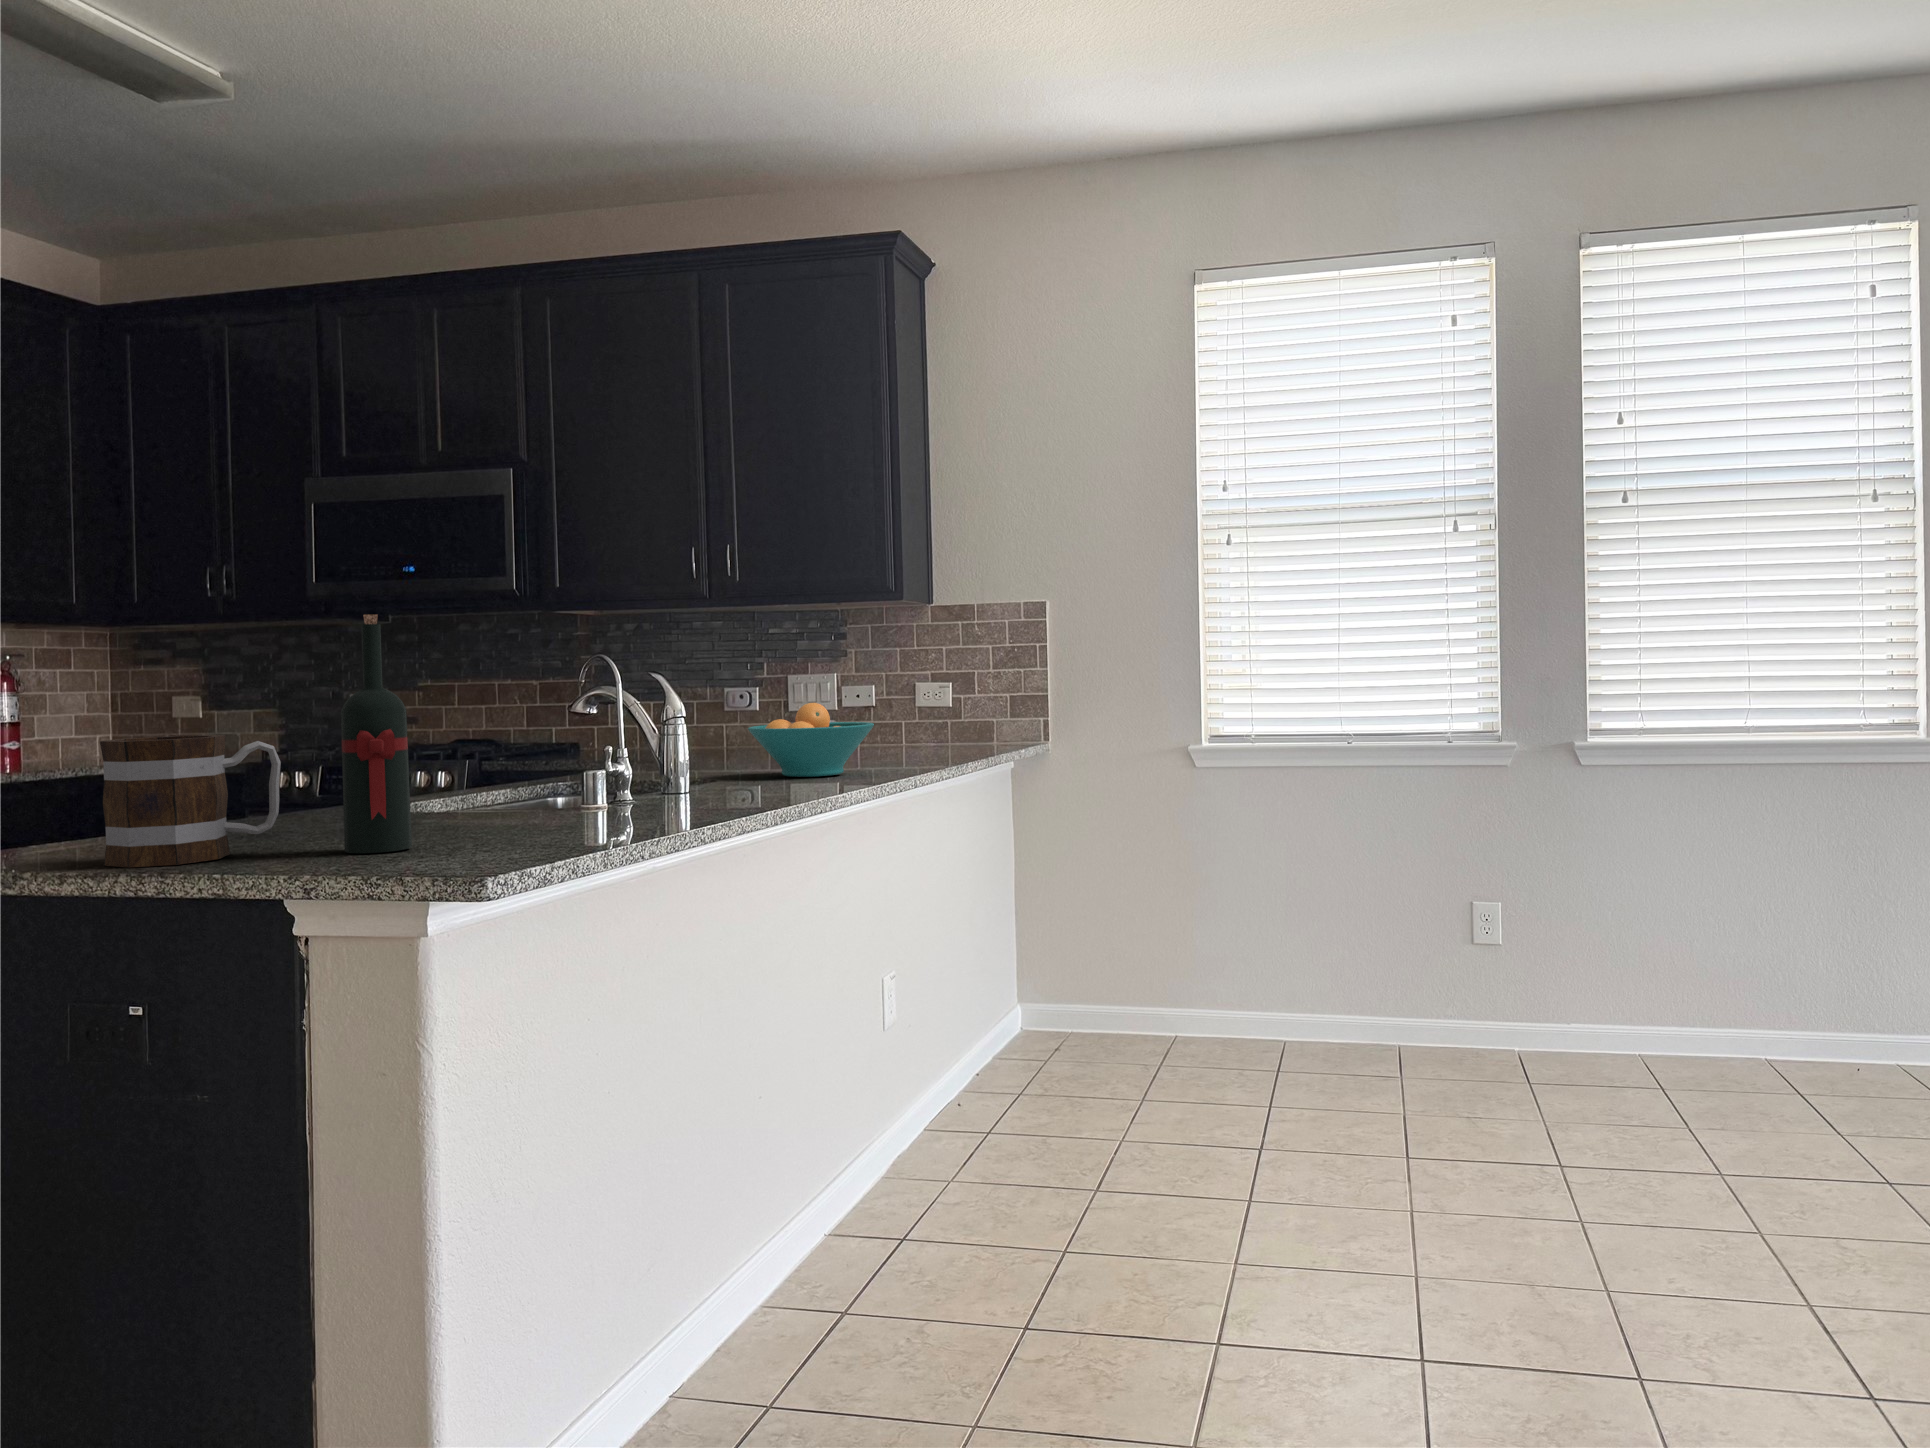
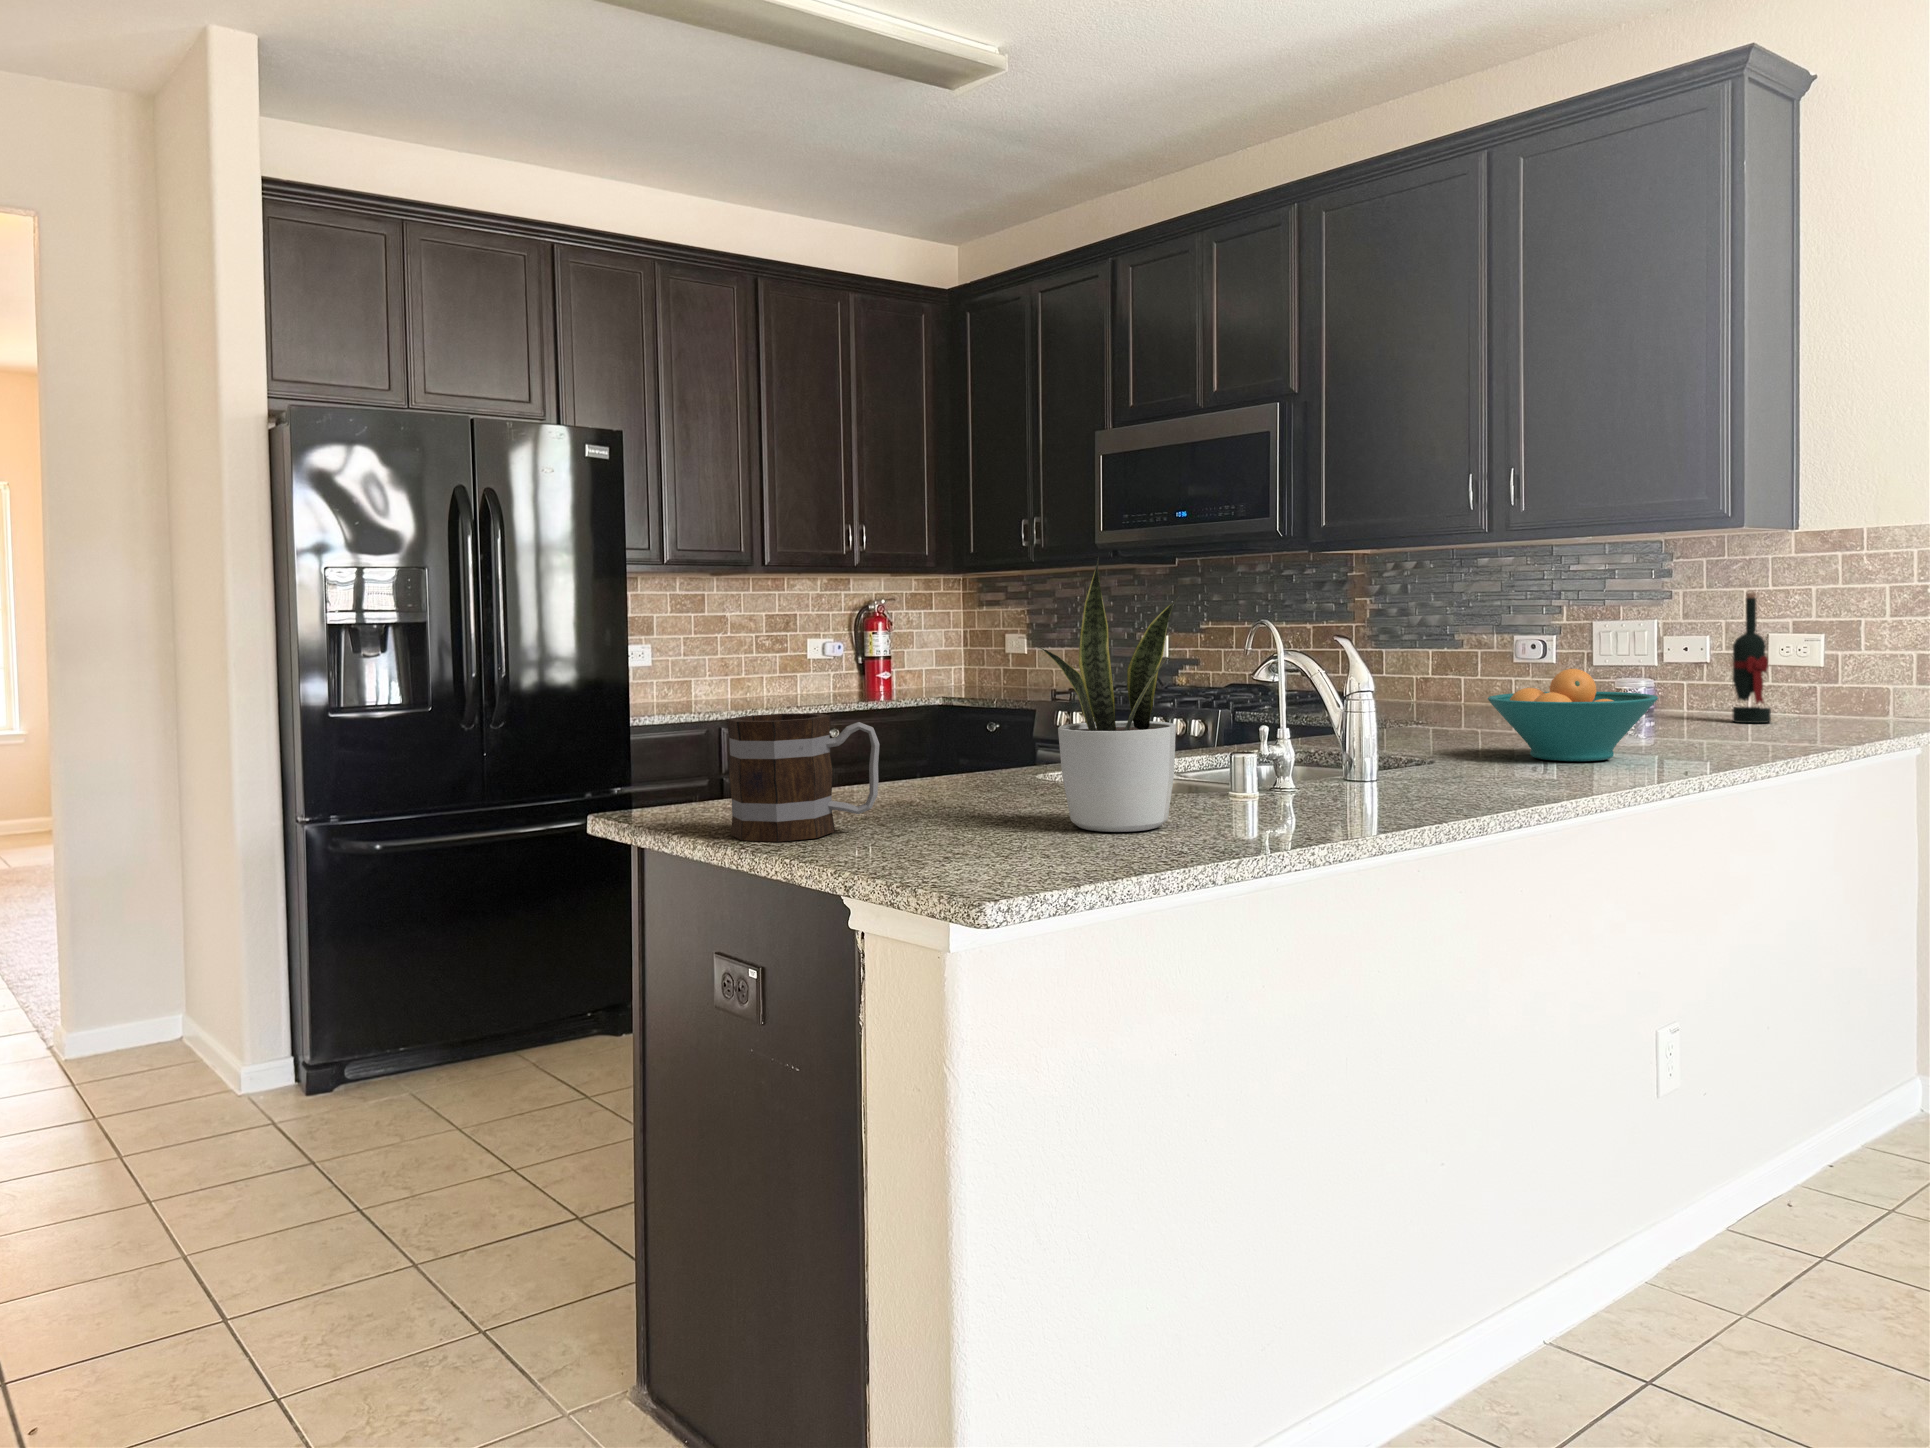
potted plant: none [425,586,602,835] -> present [1038,561,1180,832]
wine bottle: present [341,615,412,853] -> present [1733,593,1771,723]

